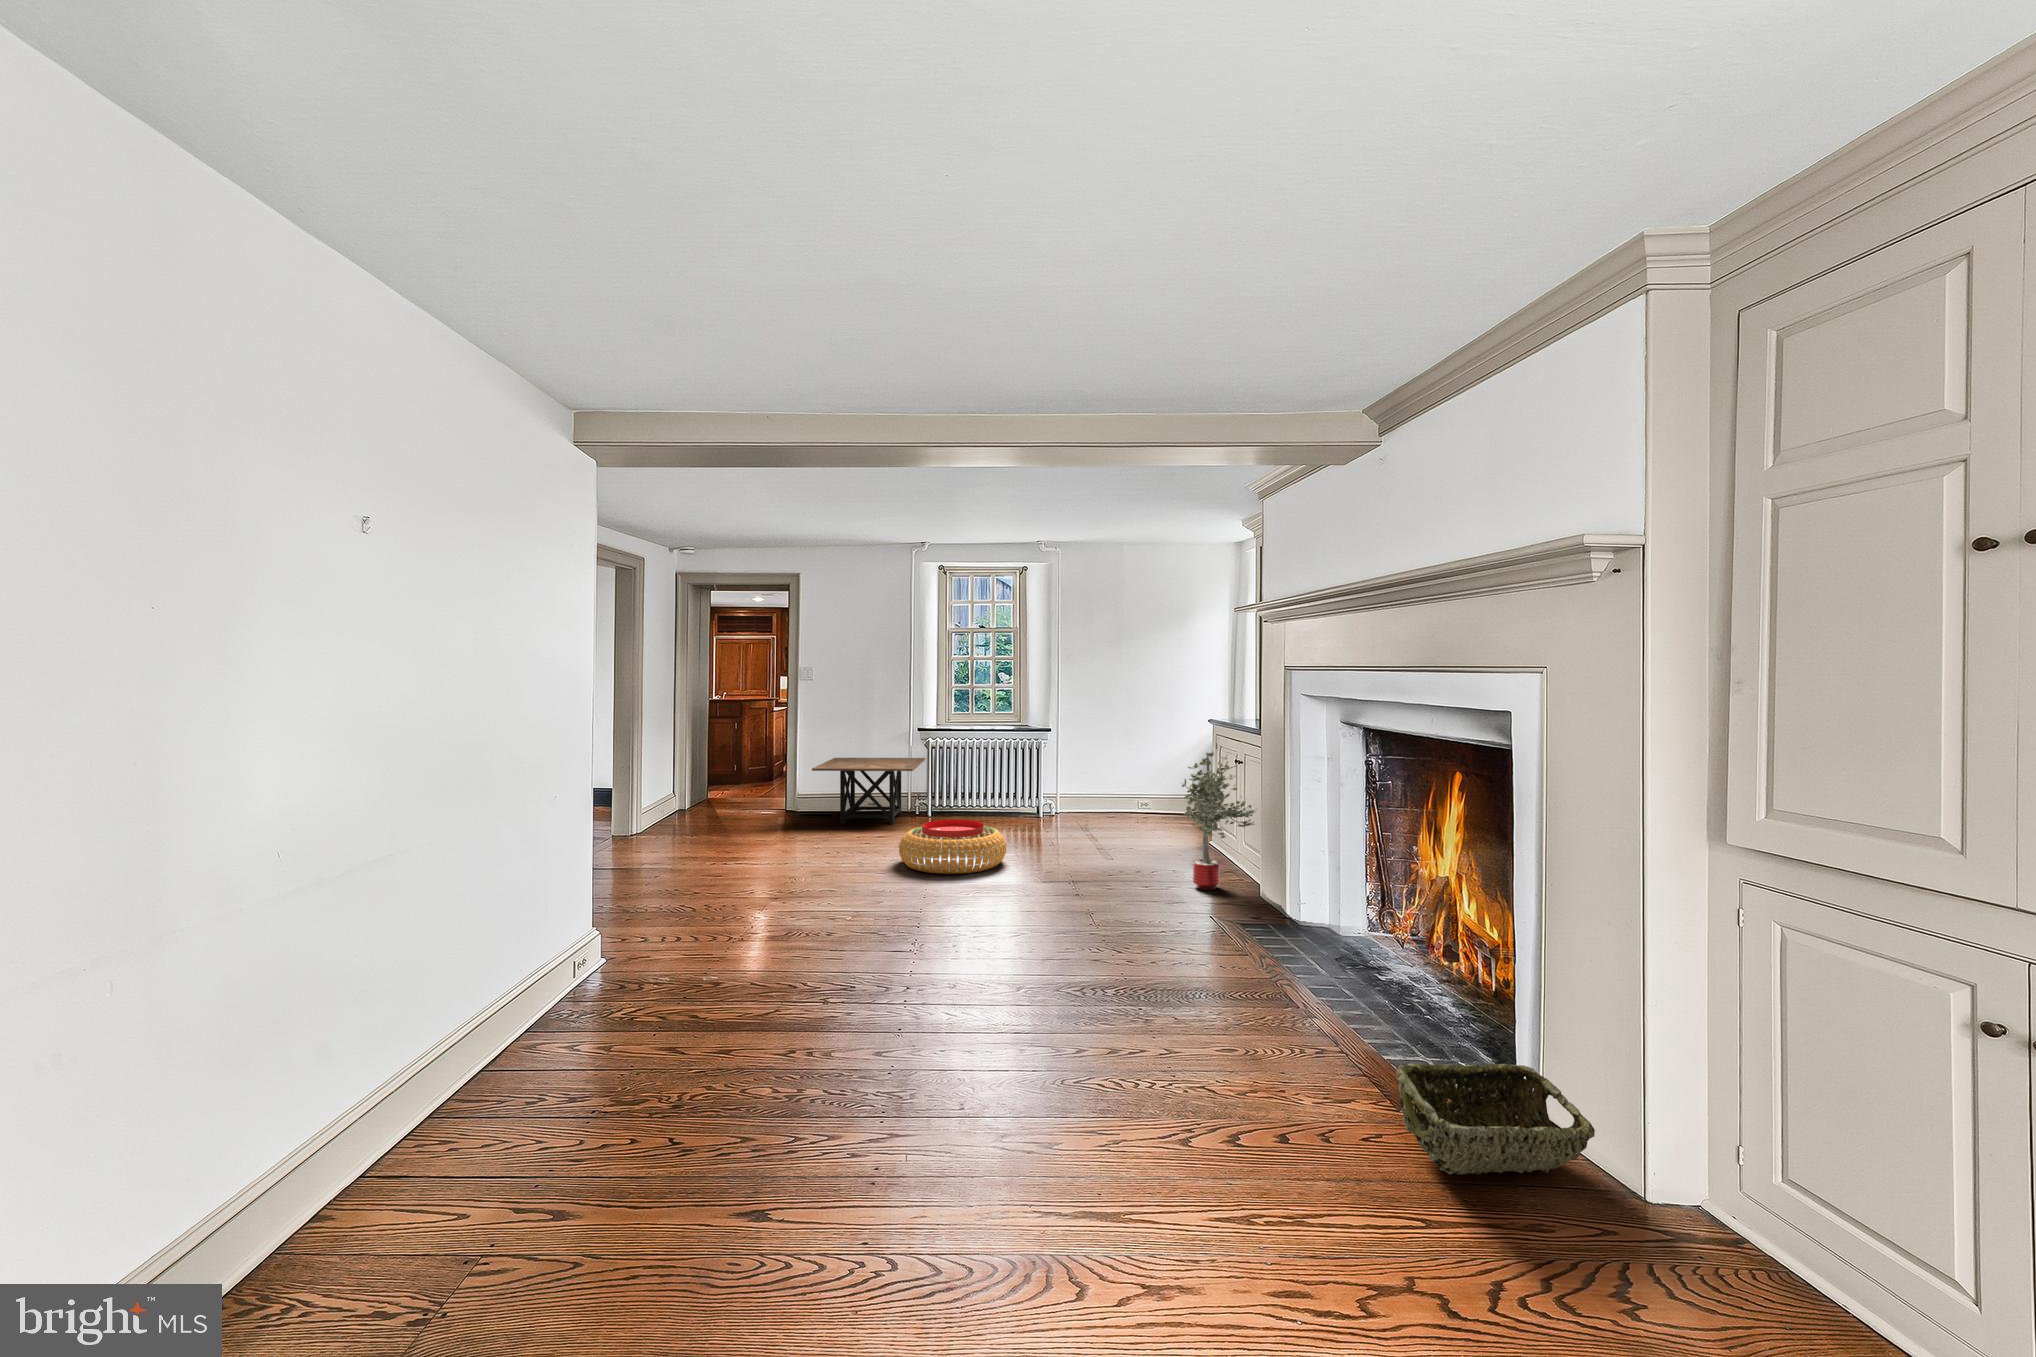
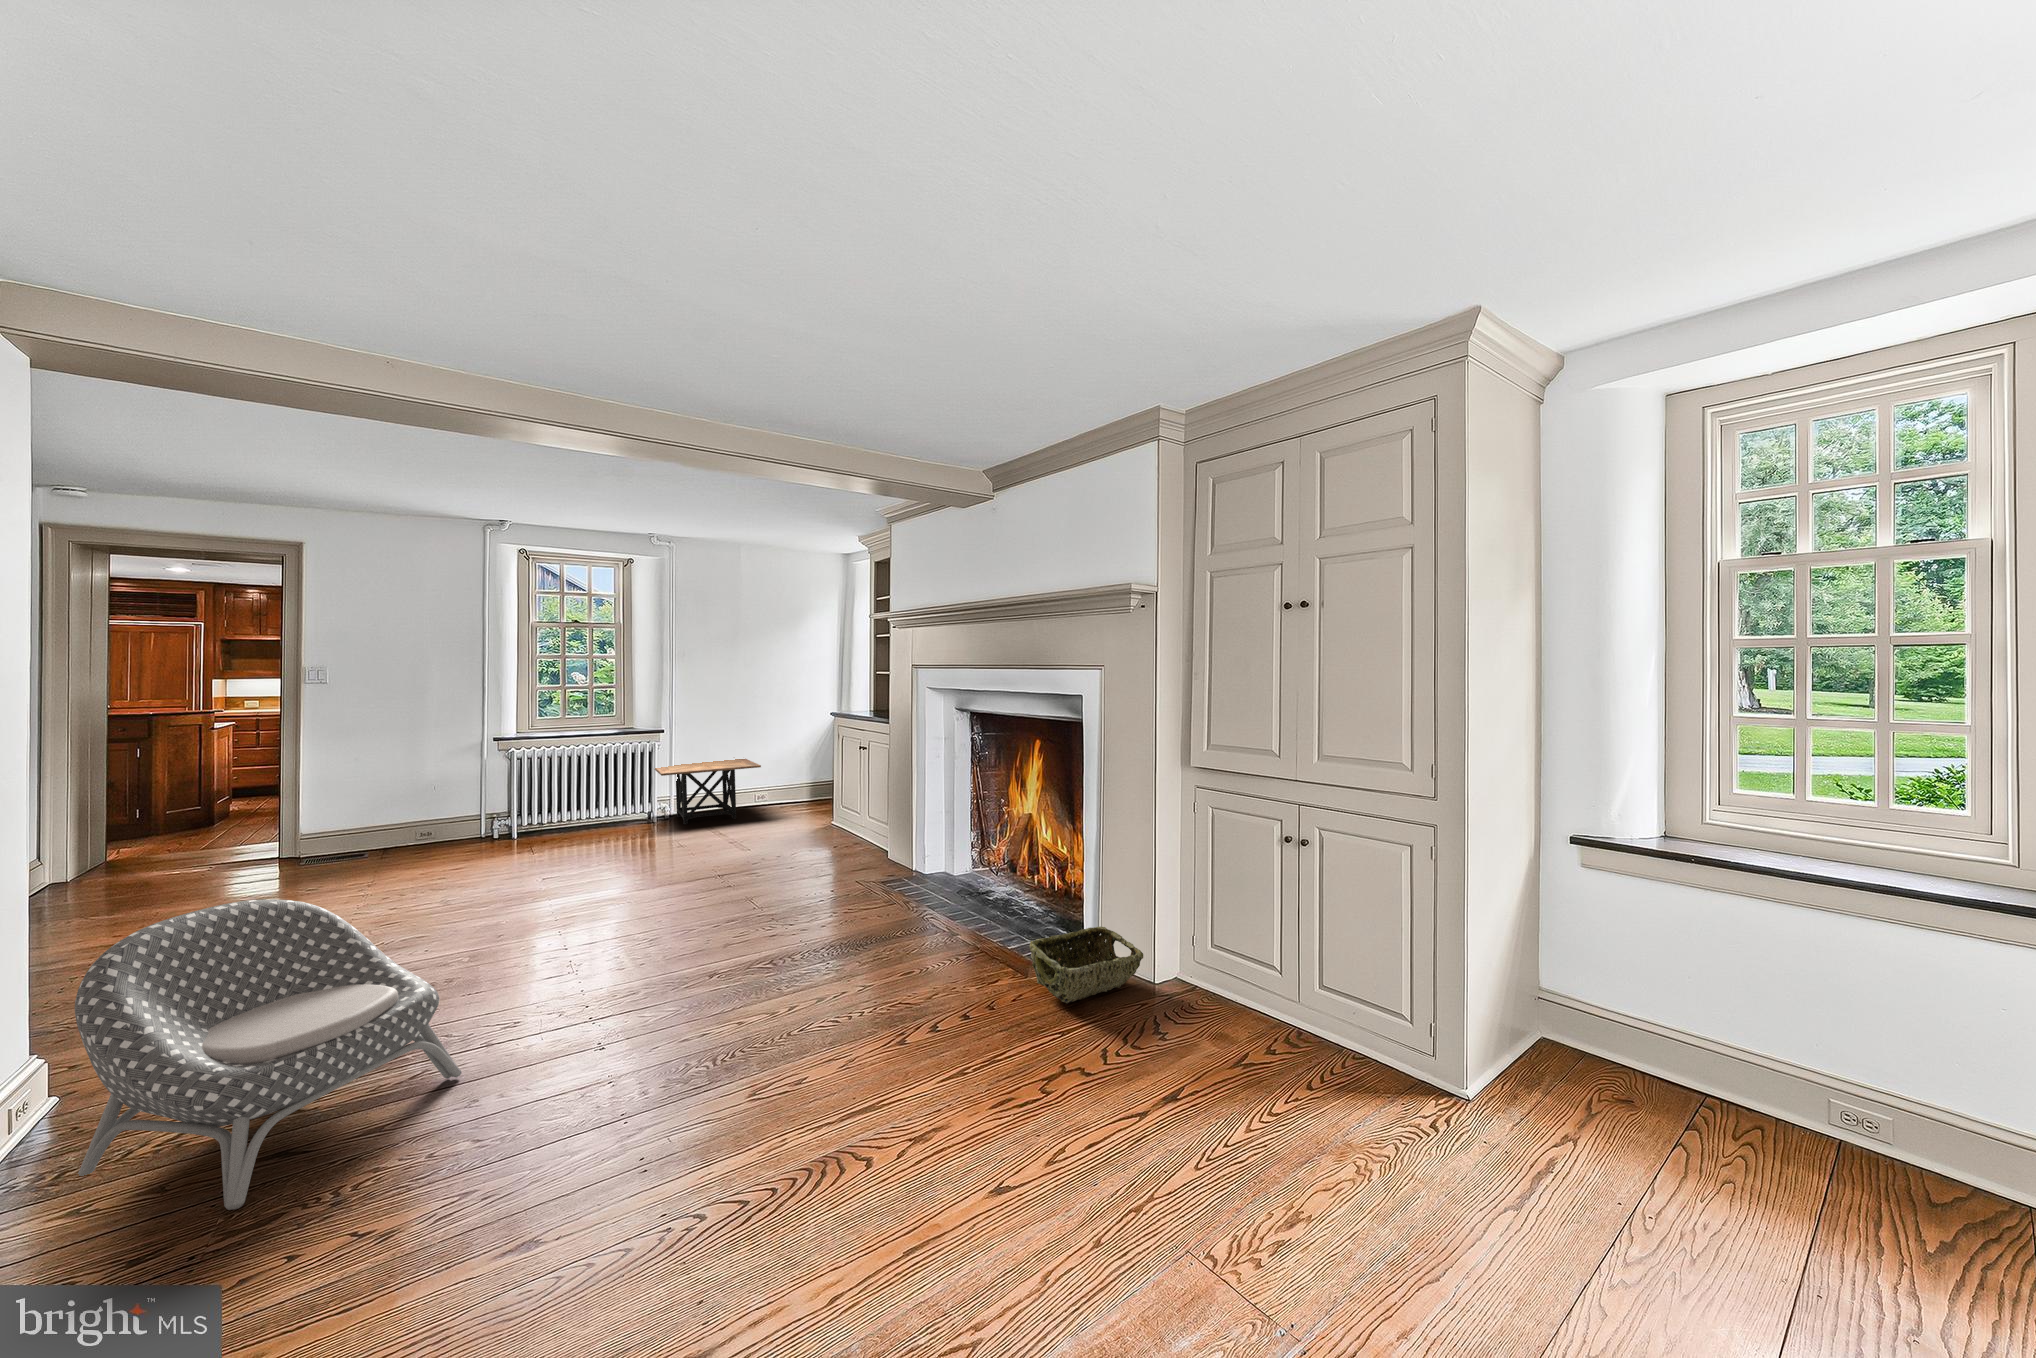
potted tree: present [1182,753,1256,890] -> none [812,743,877,858]
side table: present [812,758,925,824] -> present [655,759,761,824]
pouf: present [899,820,1006,874] -> none [524,827,643,882]
armchair: none [455,858,748,1149] -> present [75,899,462,1210]

